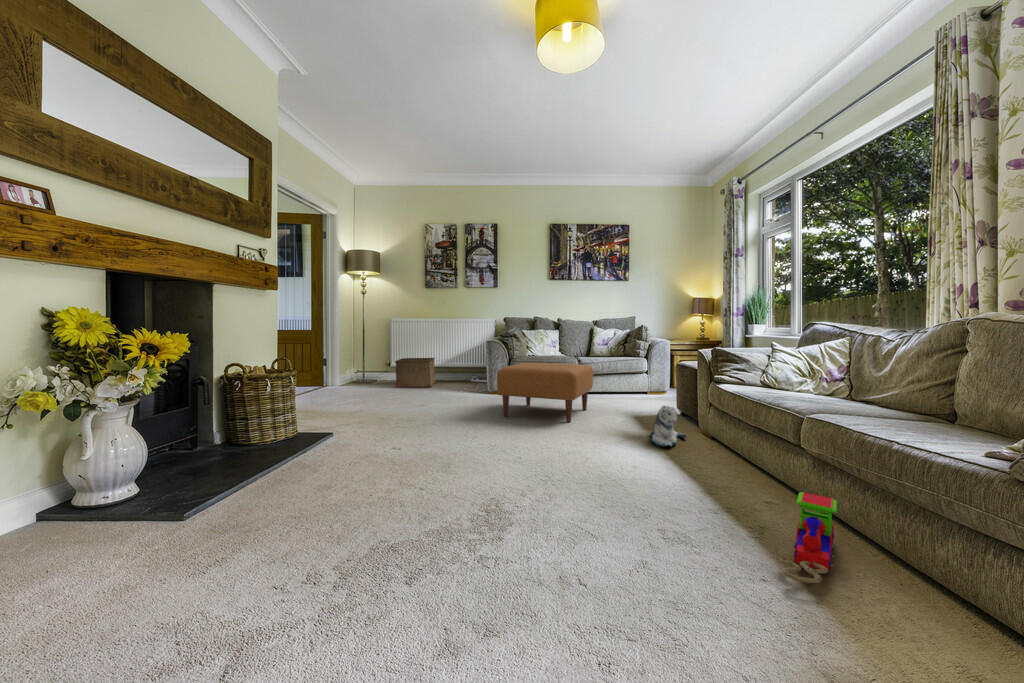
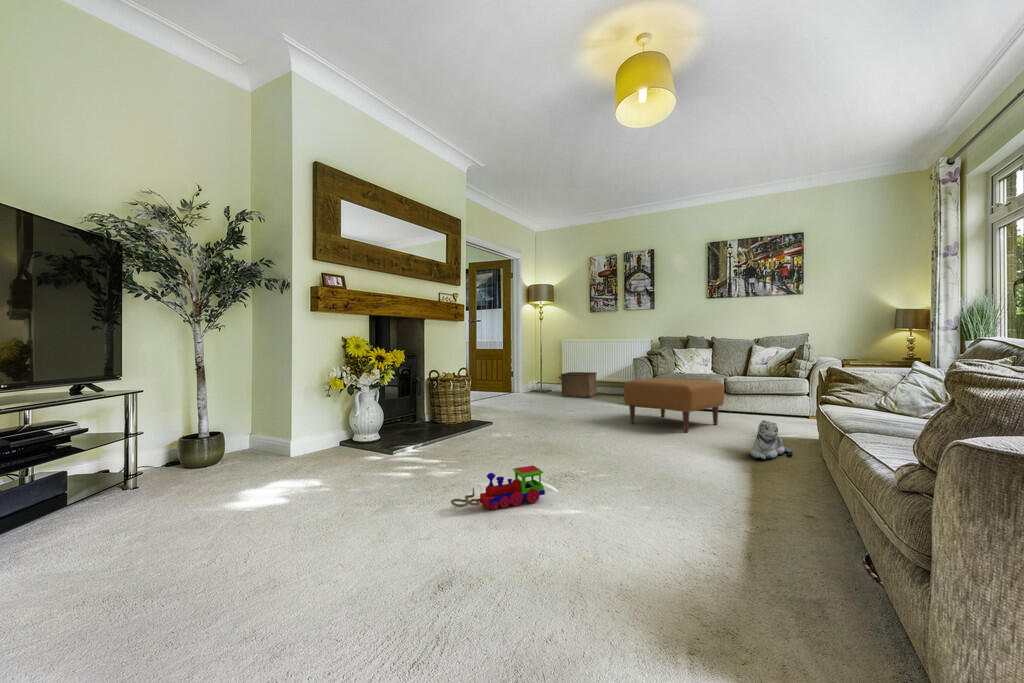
toy train: present [775,492,837,583] -> present [451,466,545,510]

